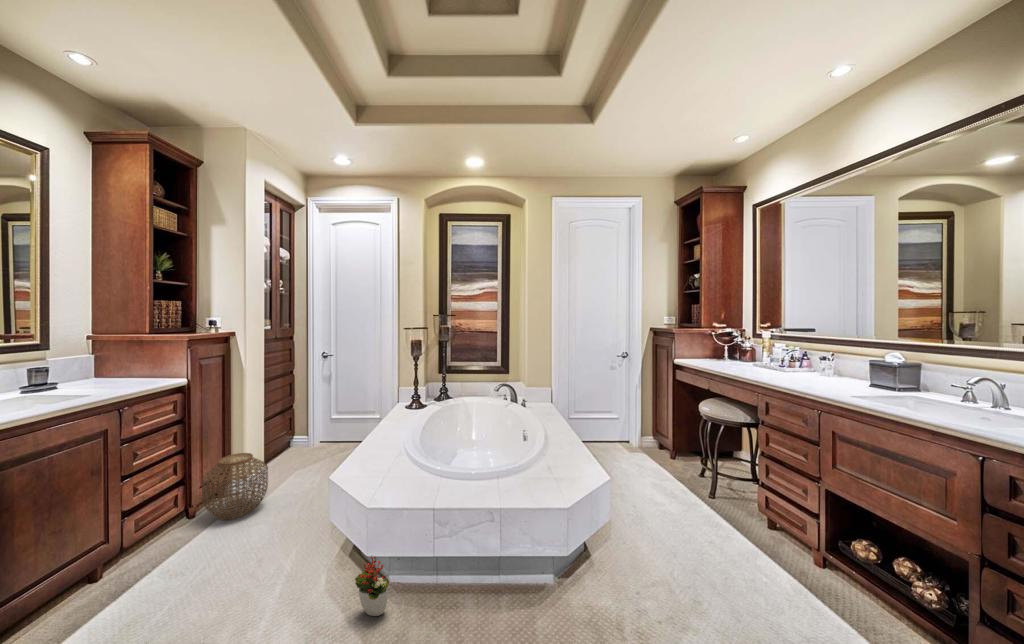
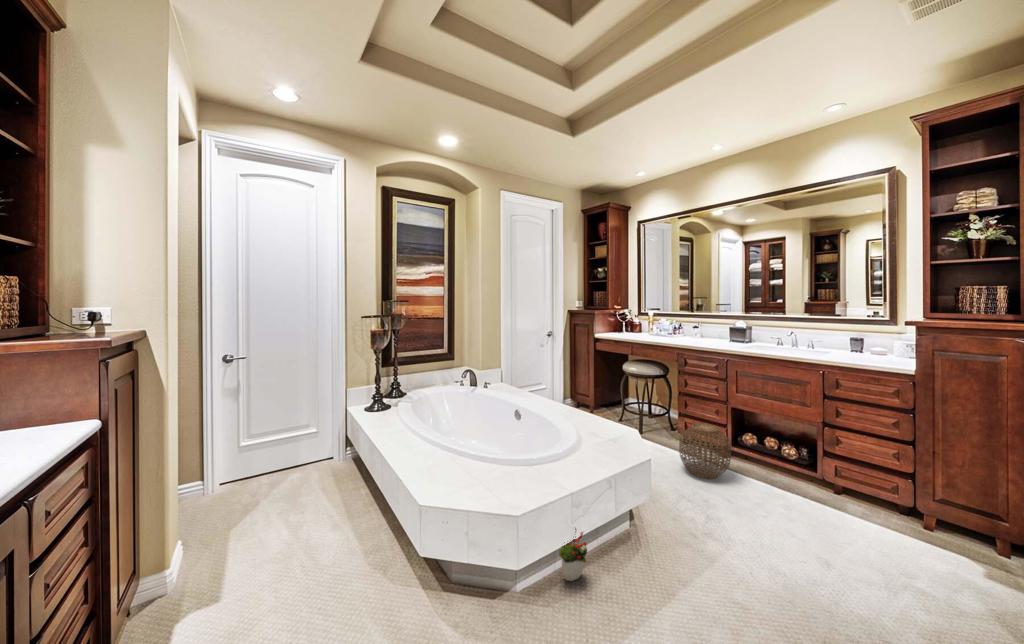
woven basket: present [202,453,268,520] -> present [679,423,731,479]

